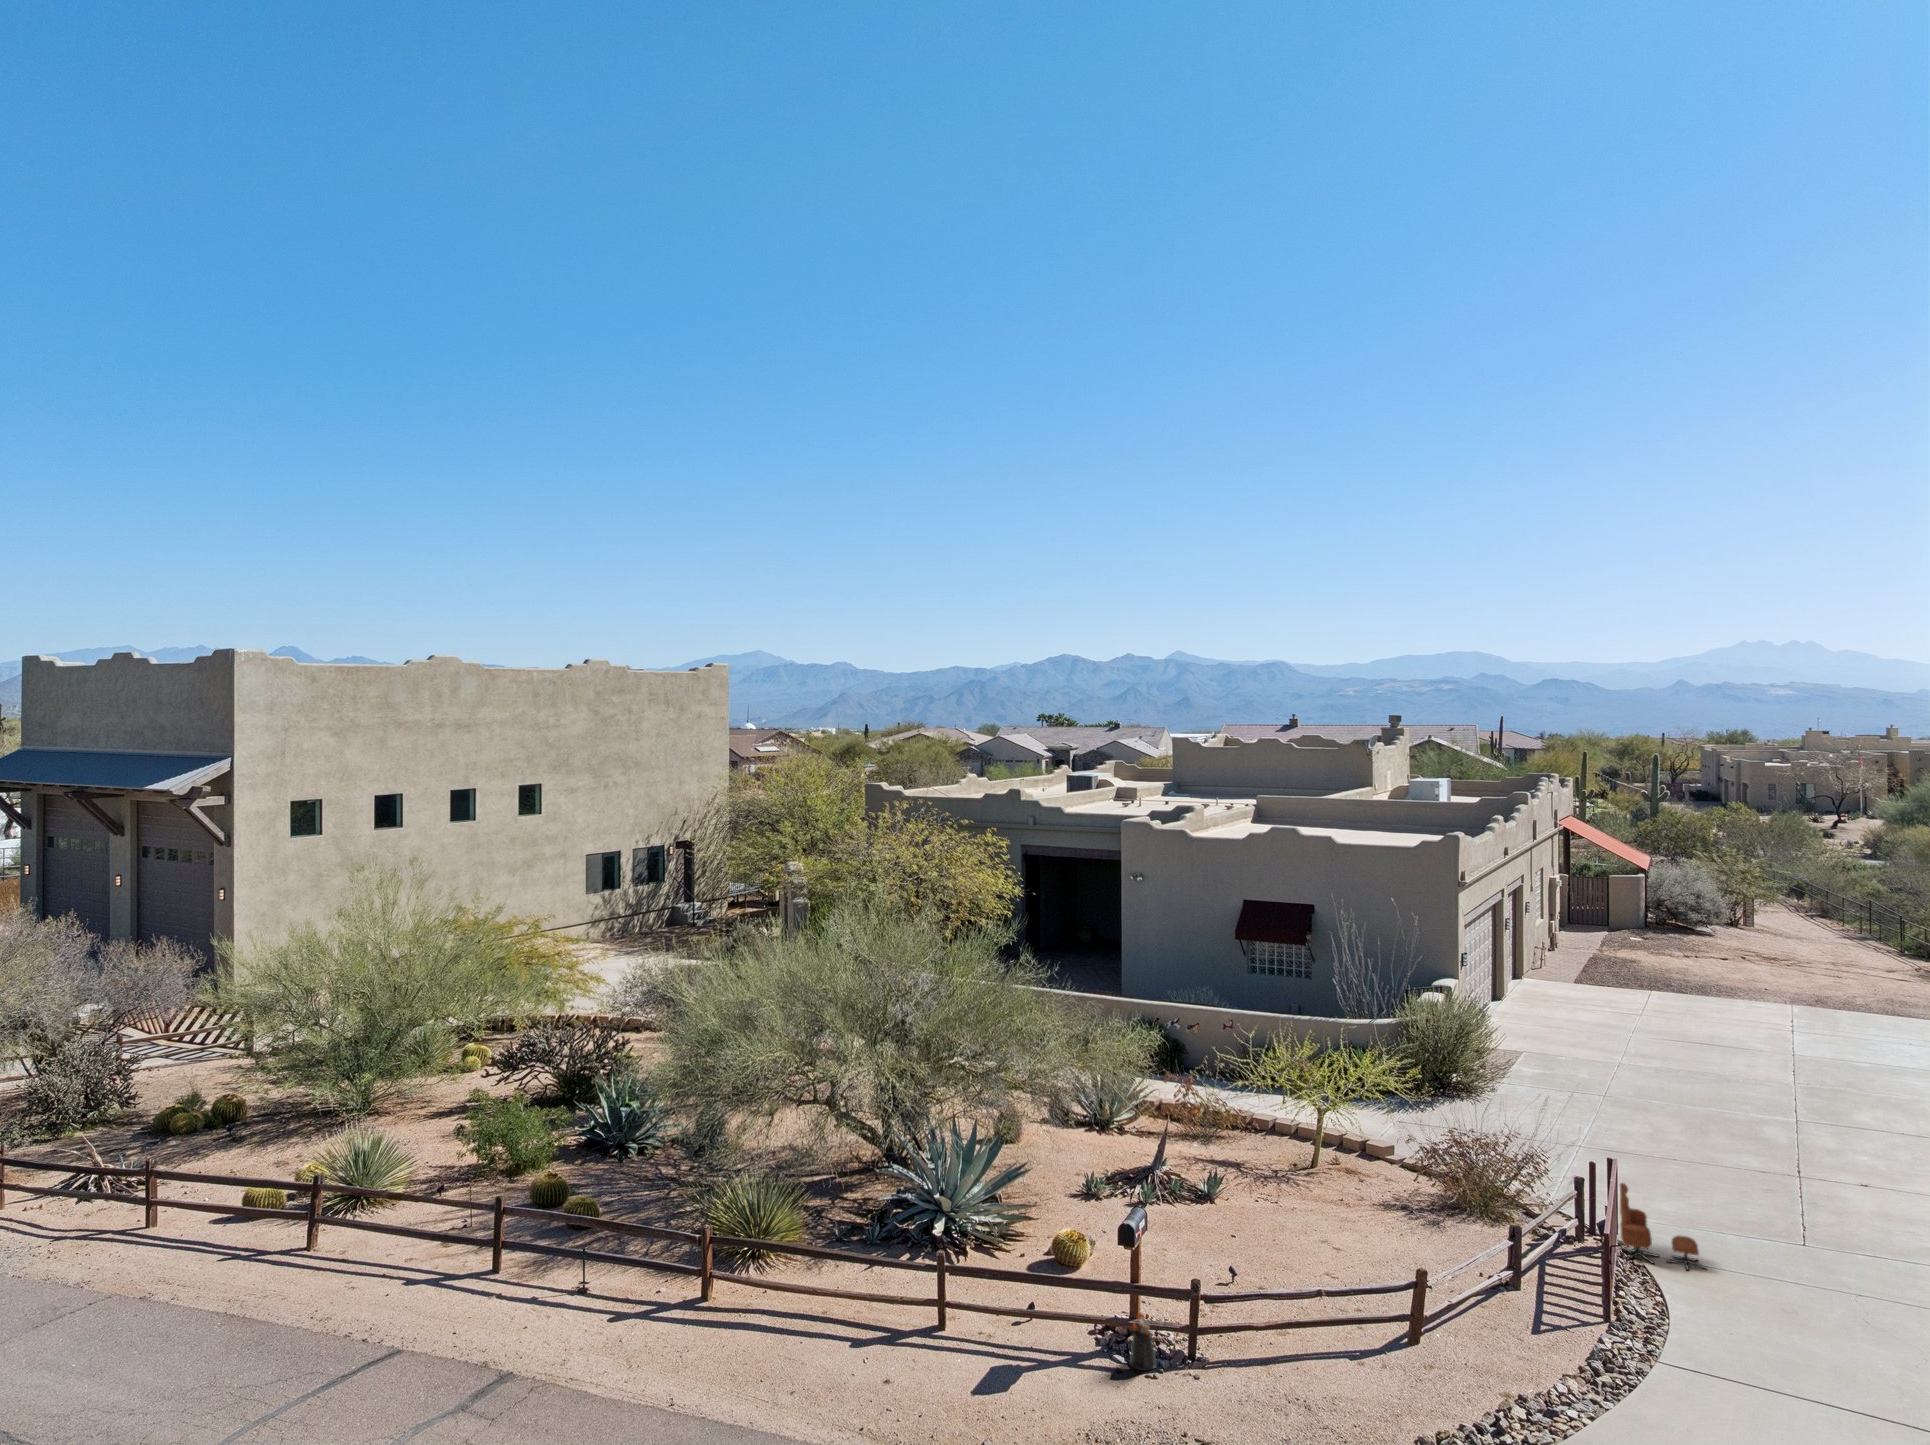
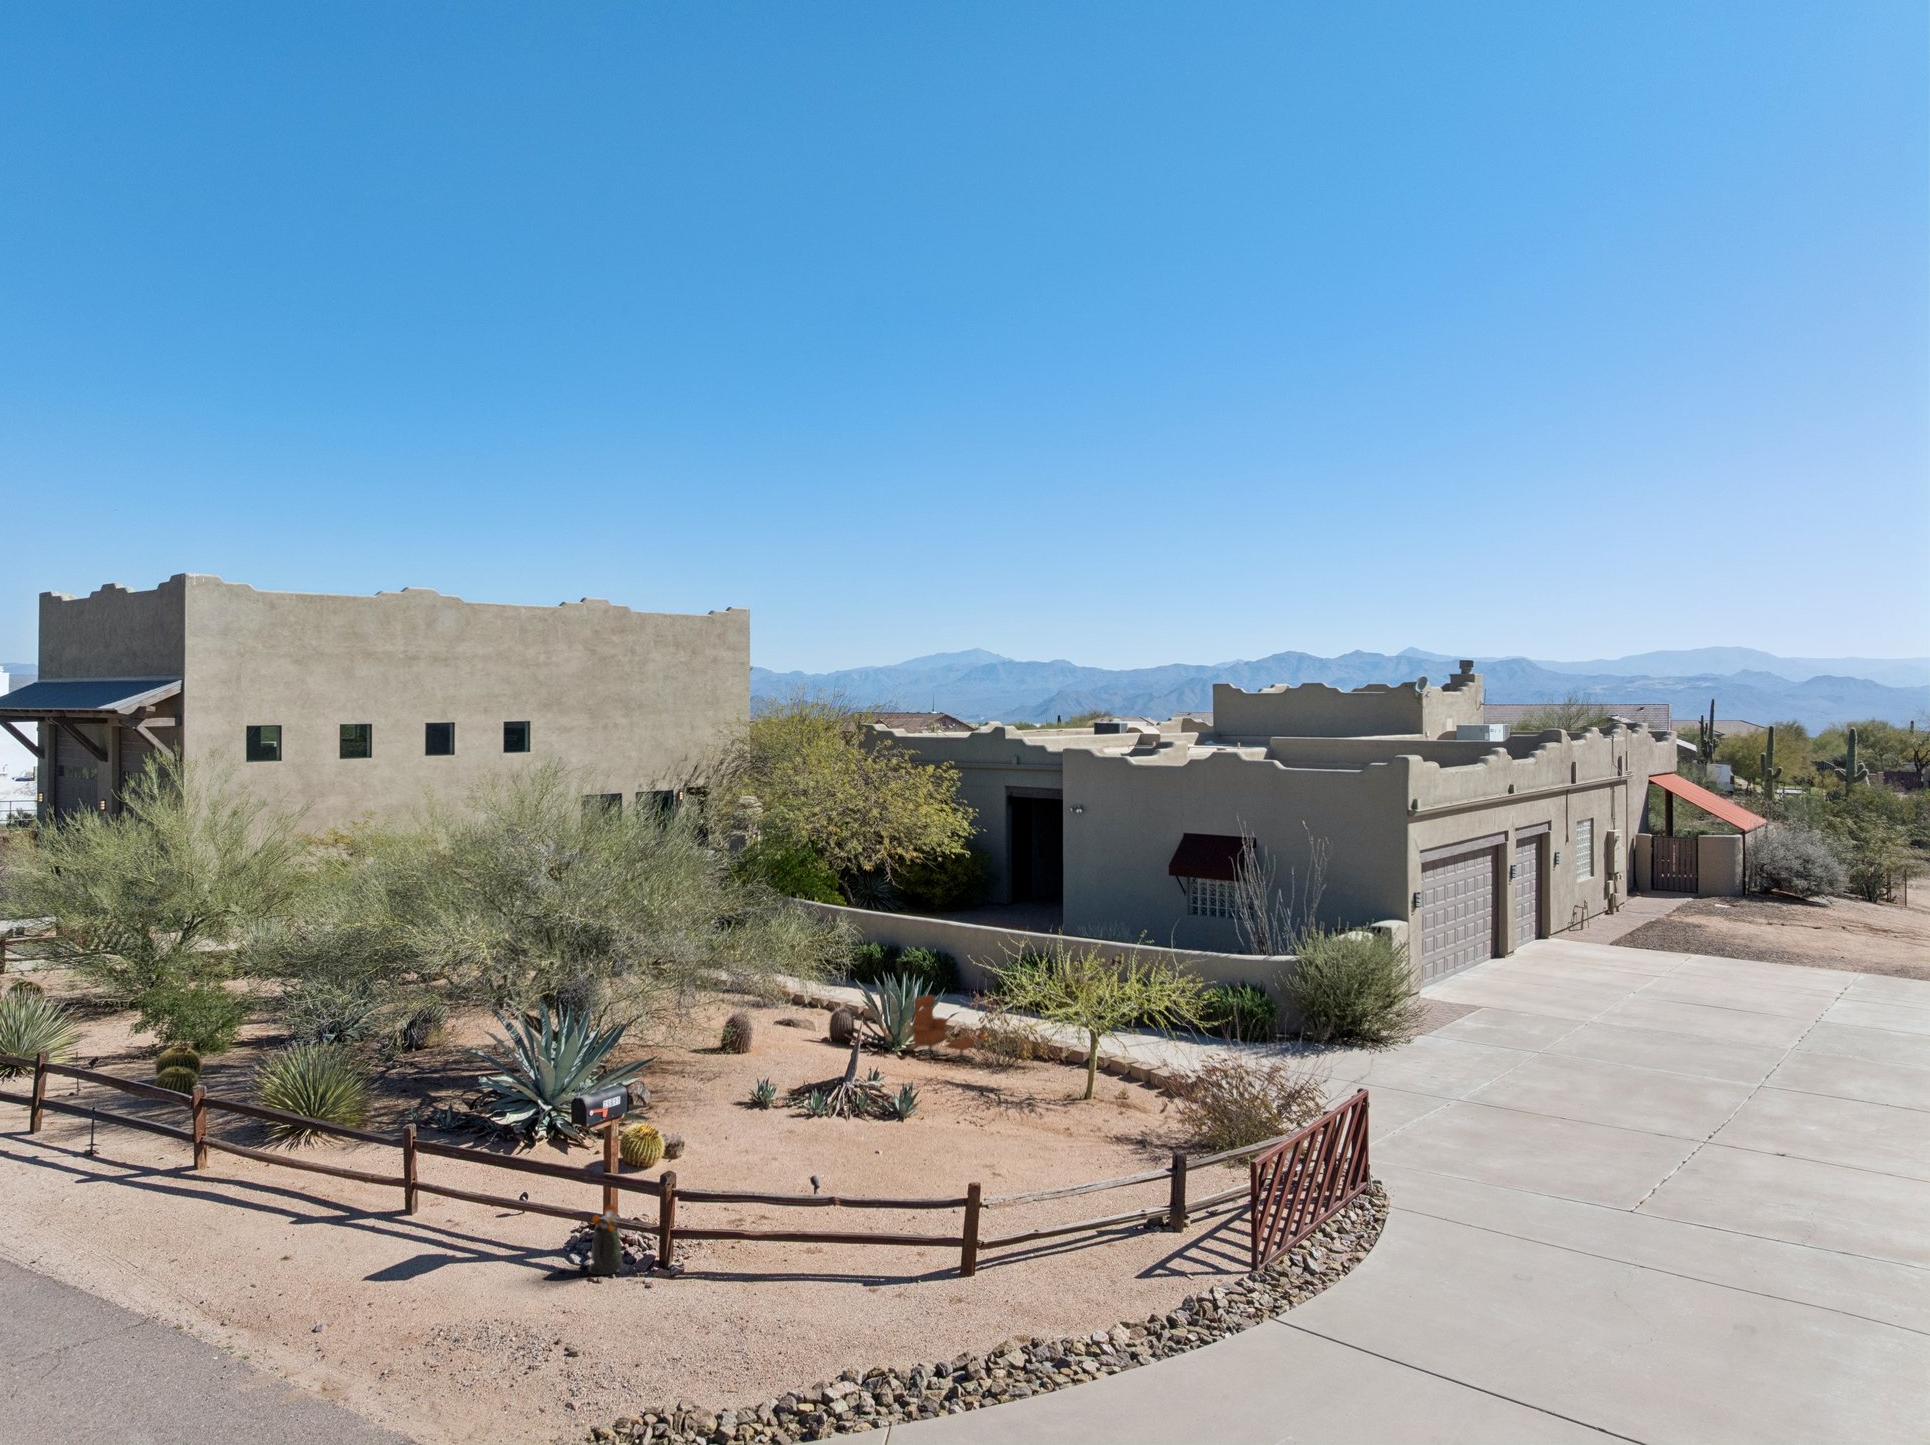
lounge chair: present [1620,1183,1706,1270] -> present [912,995,974,1062]

